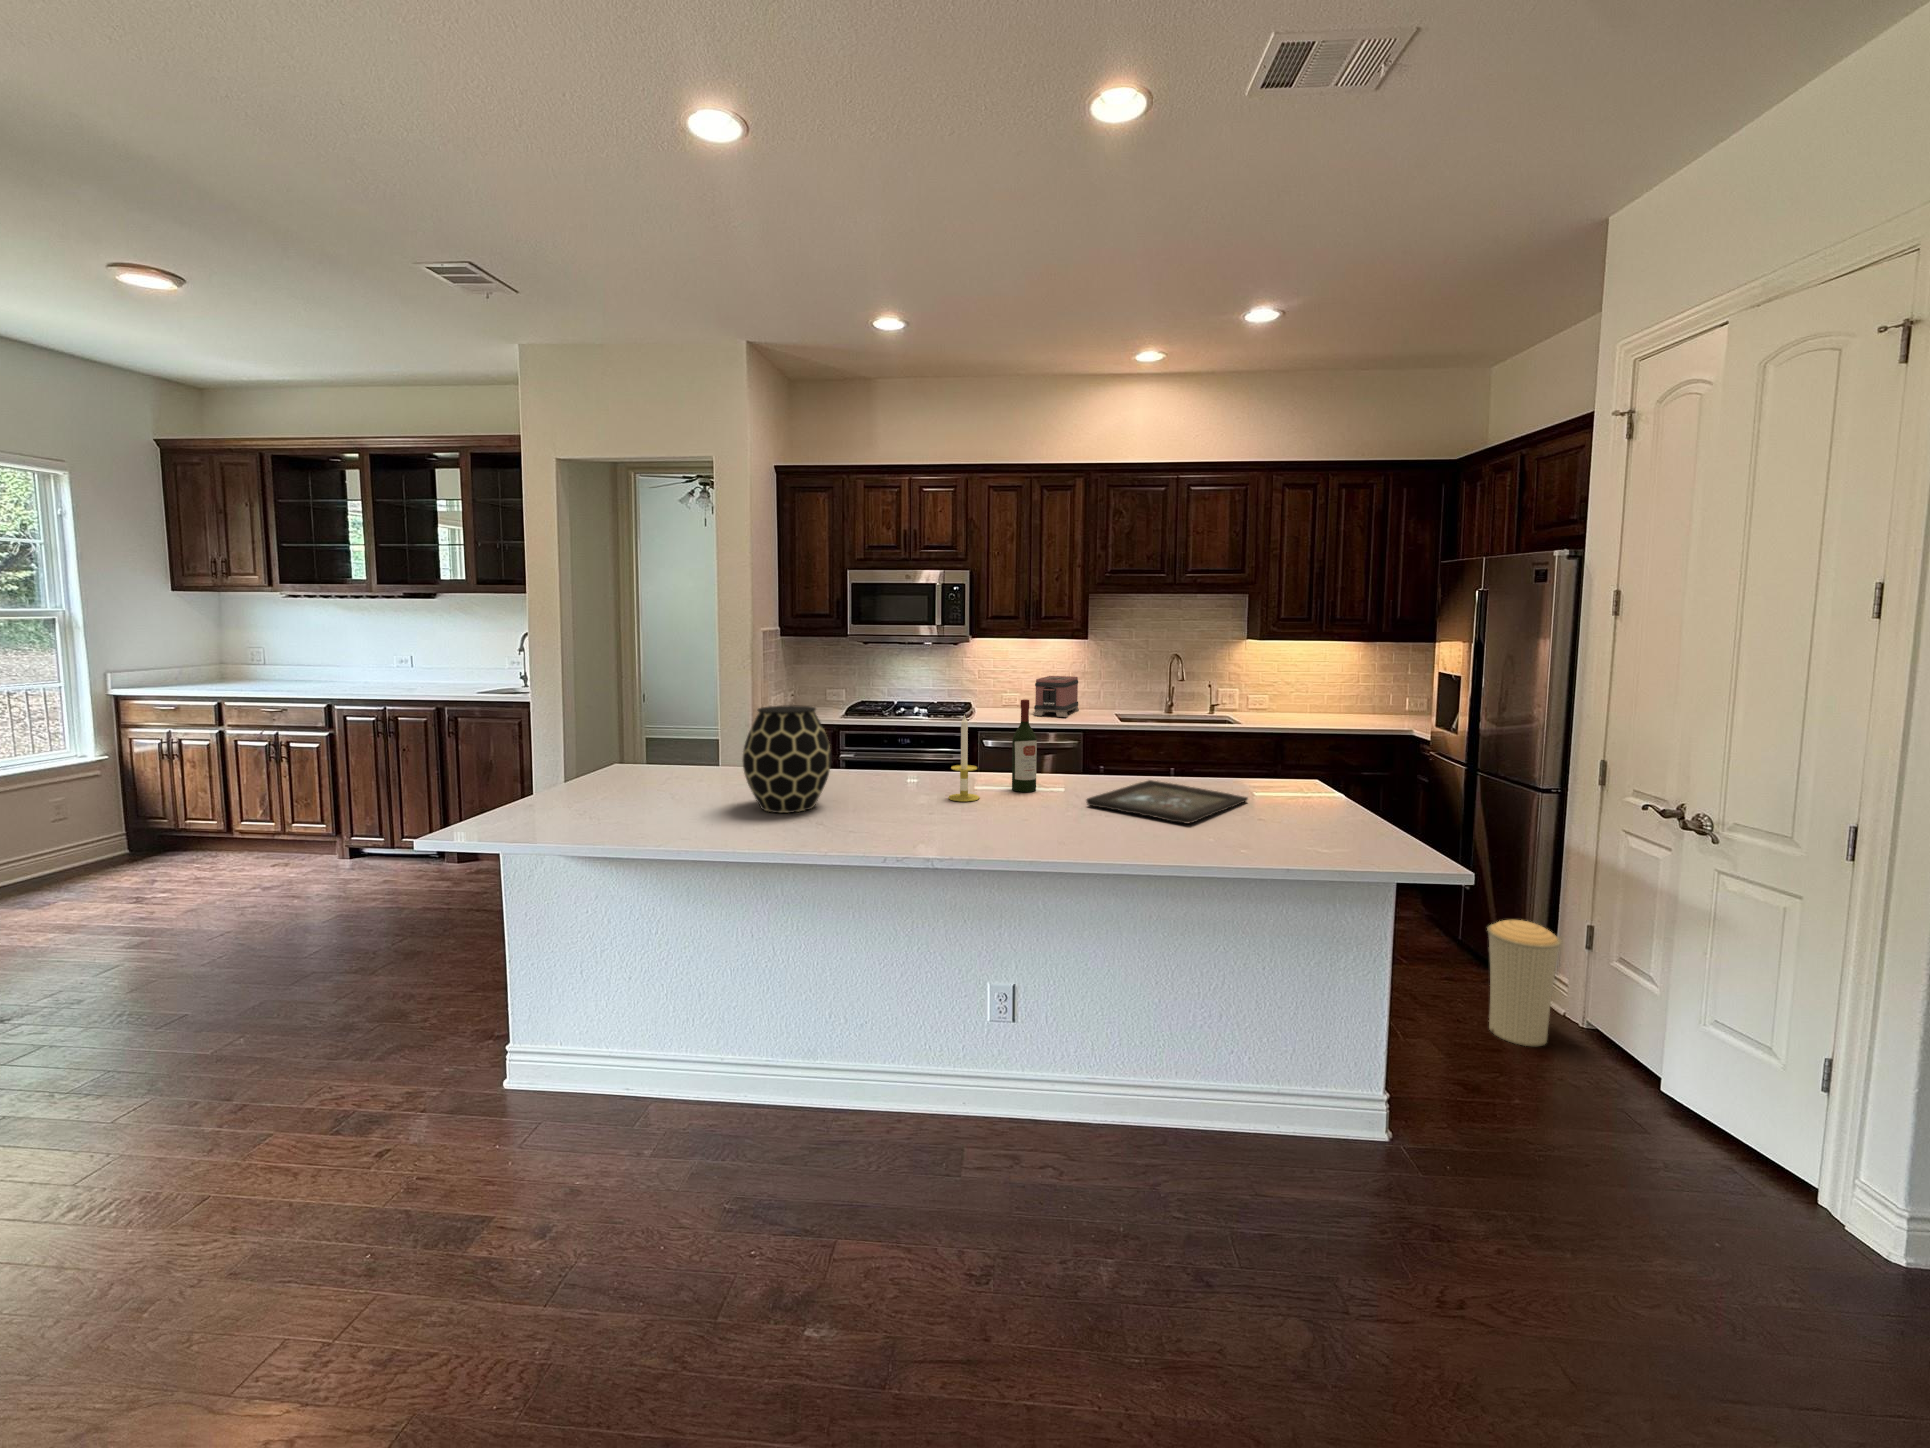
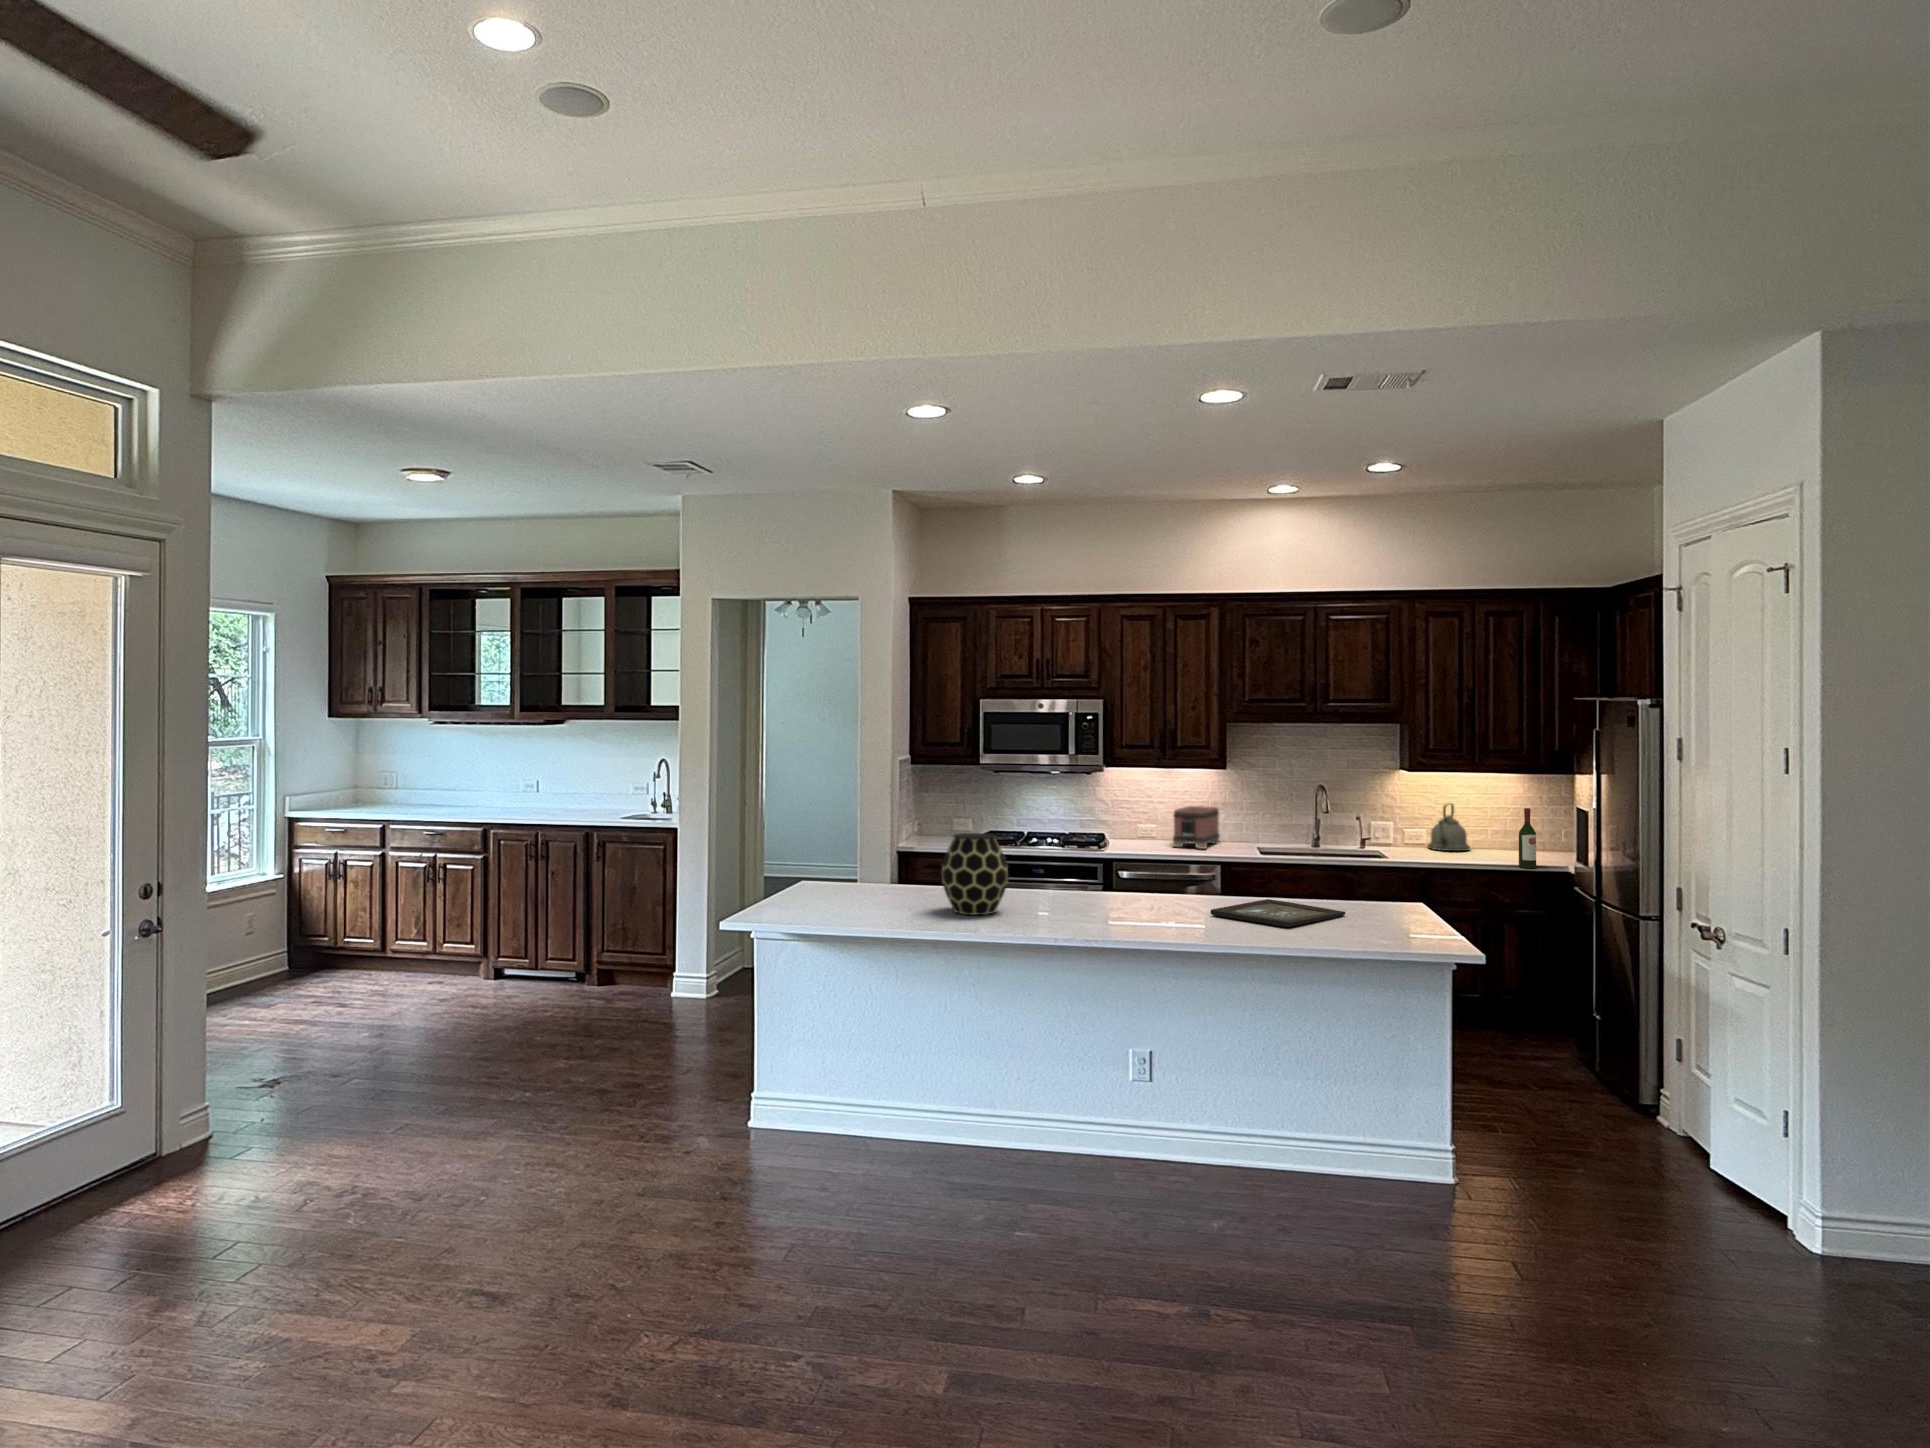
kettle: none [1270,671,1310,716] -> present [1428,804,1470,851]
wine bottle: present [1012,700,1037,792] -> present [1519,808,1536,868]
candle: present [949,715,980,801] -> none [1099,841,1124,911]
trash can: present [1487,920,1562,1046] -> none [1581,1032,1643,1143]

